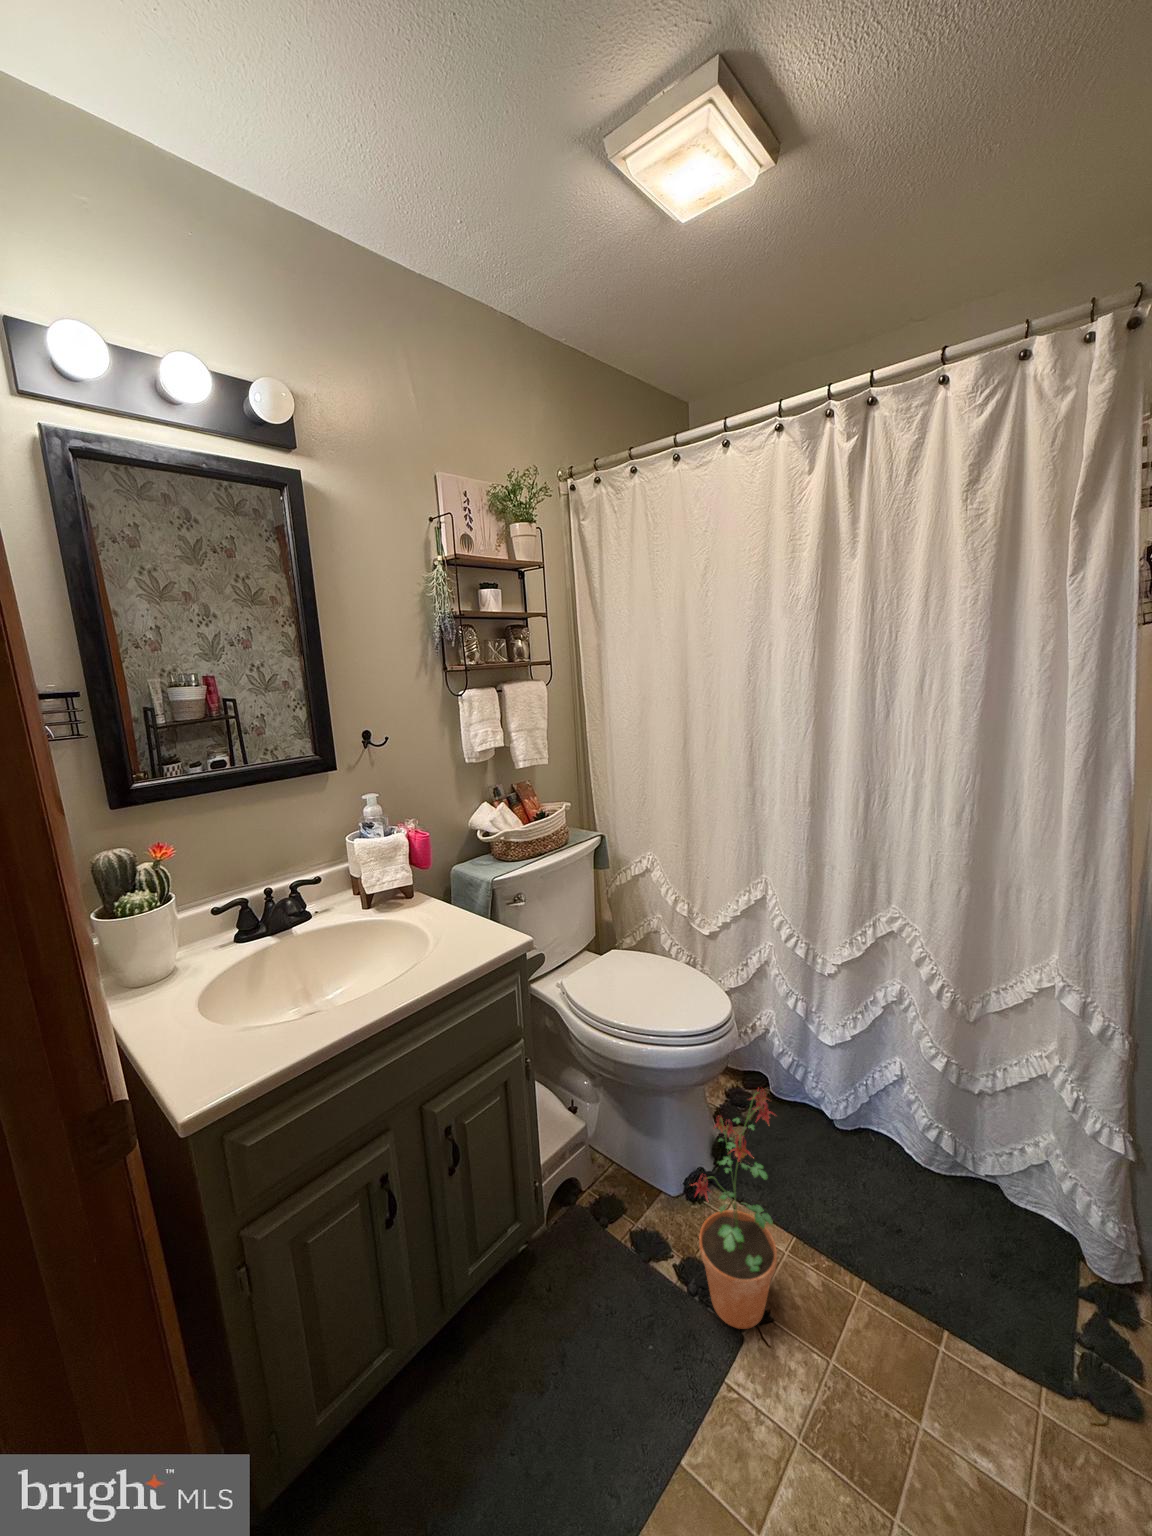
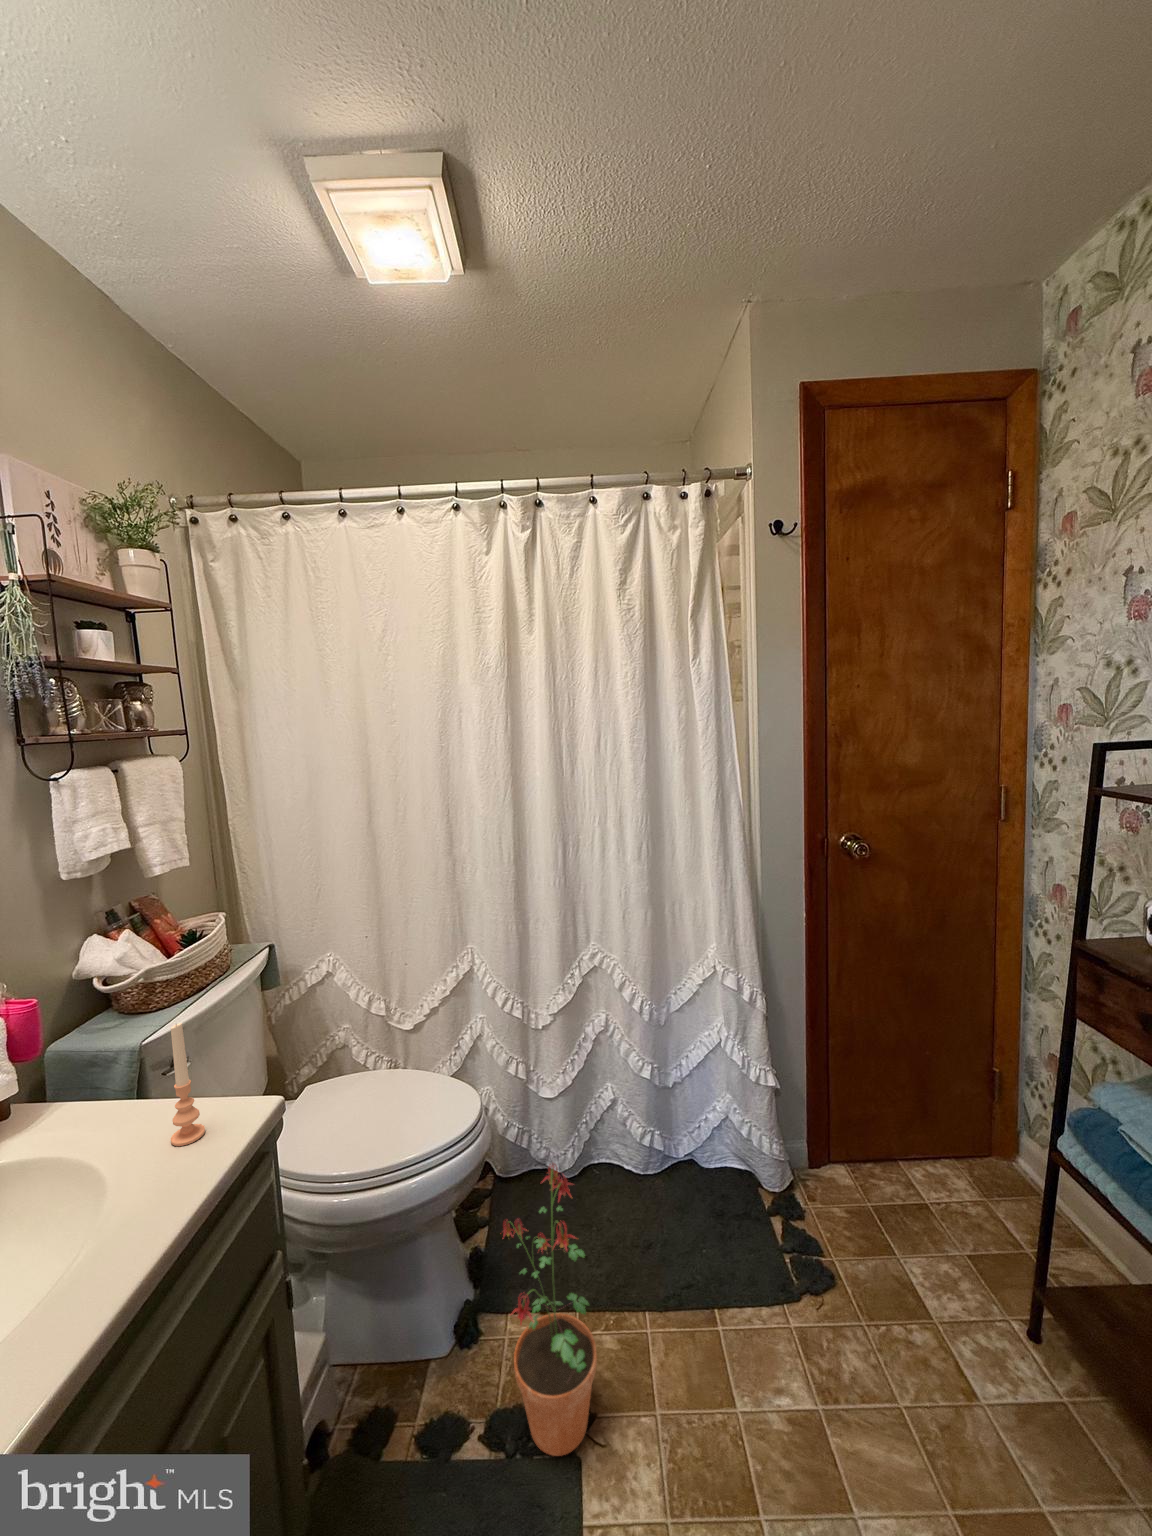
candle: none [466,868,486,947] -> present [171,1023,205,1146]

